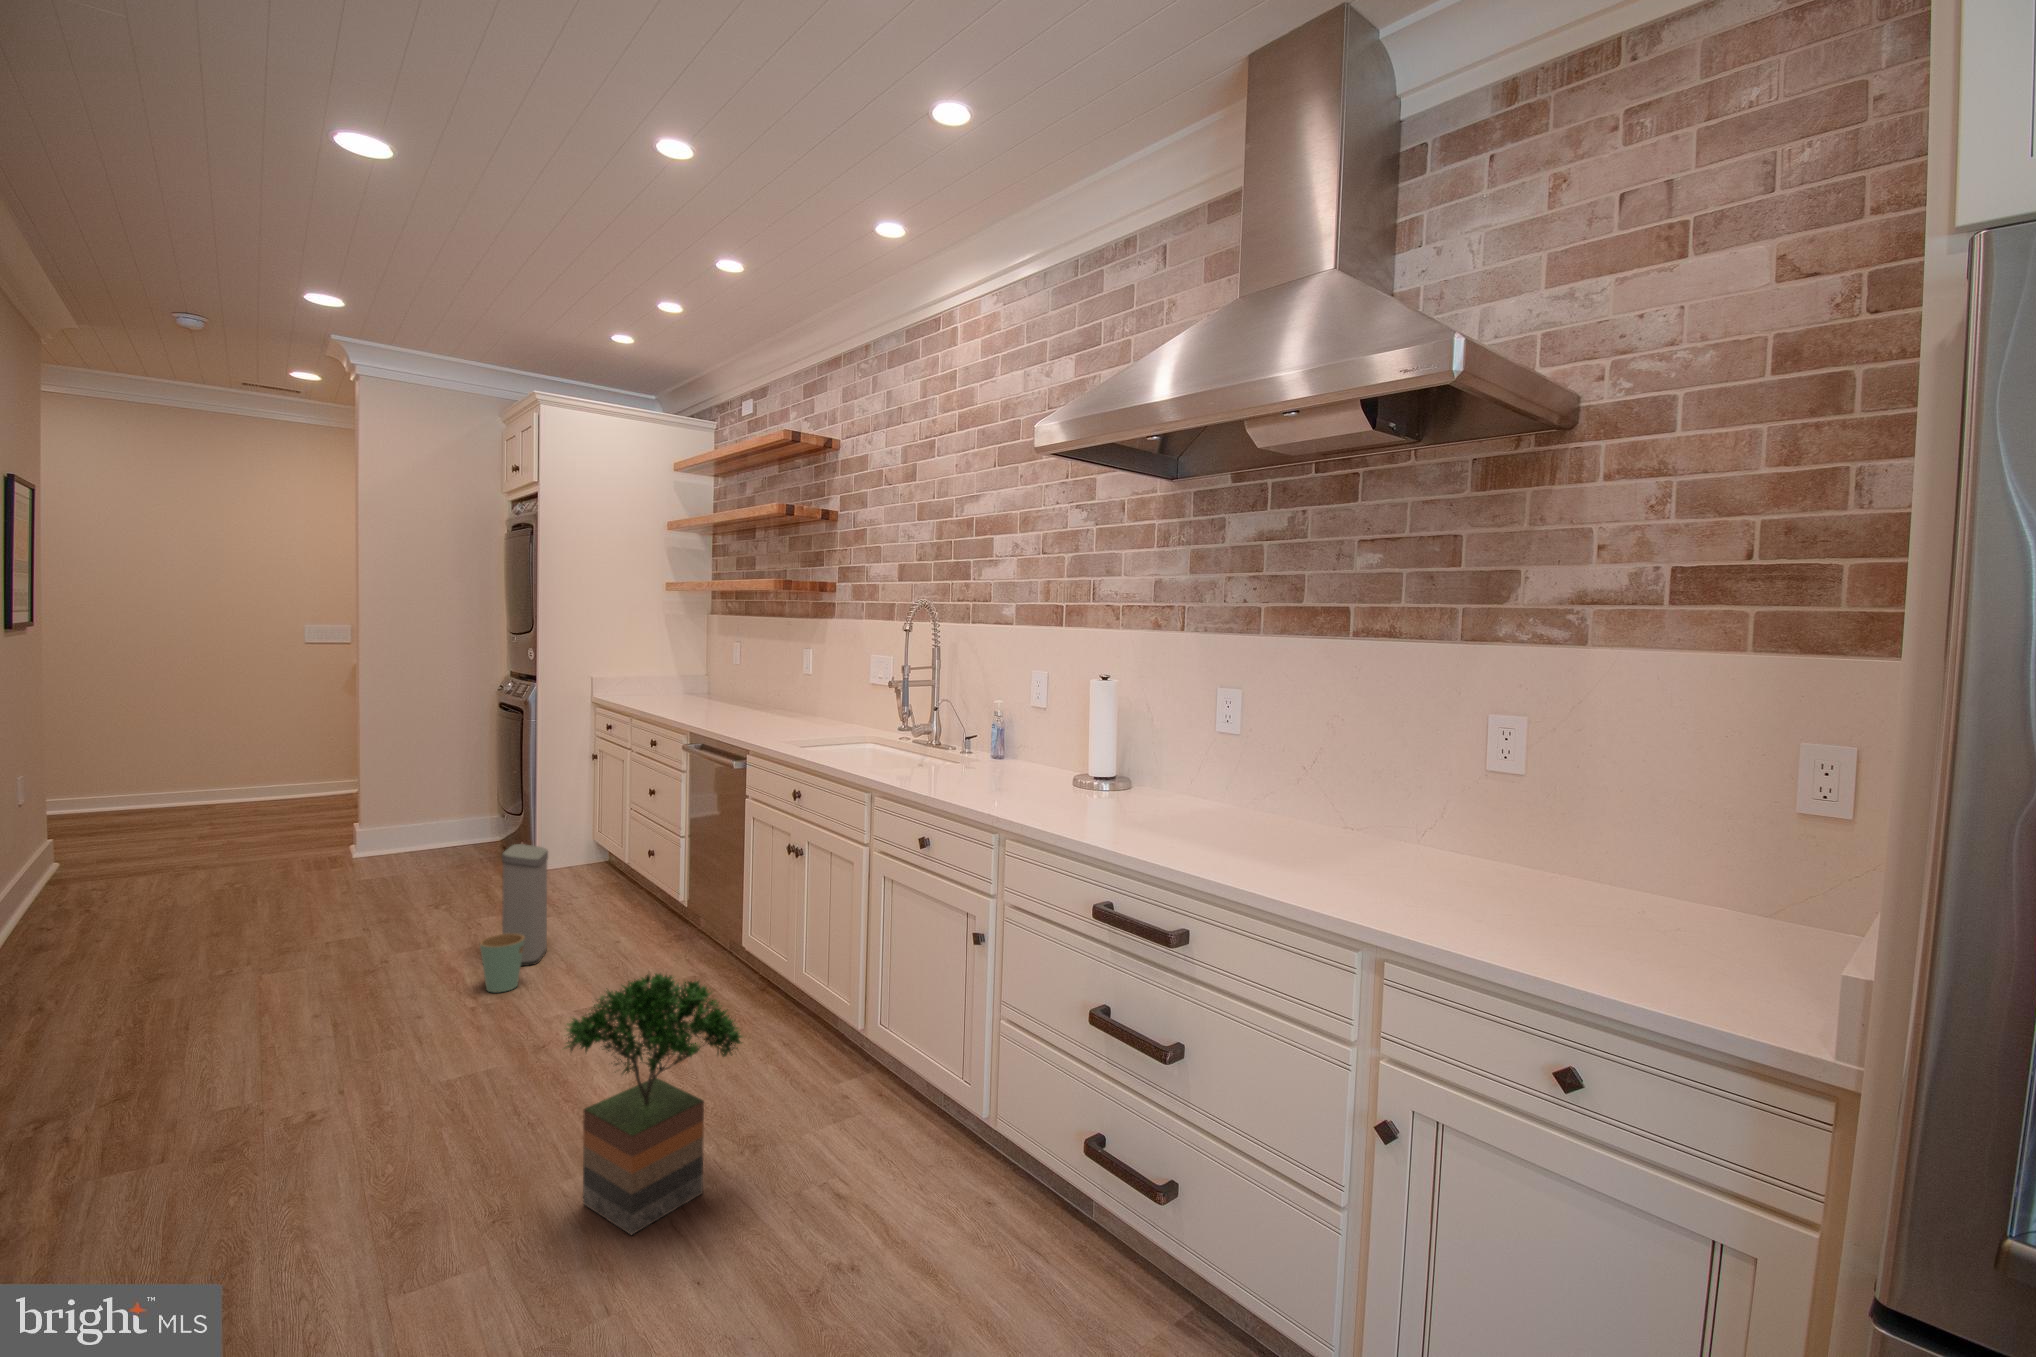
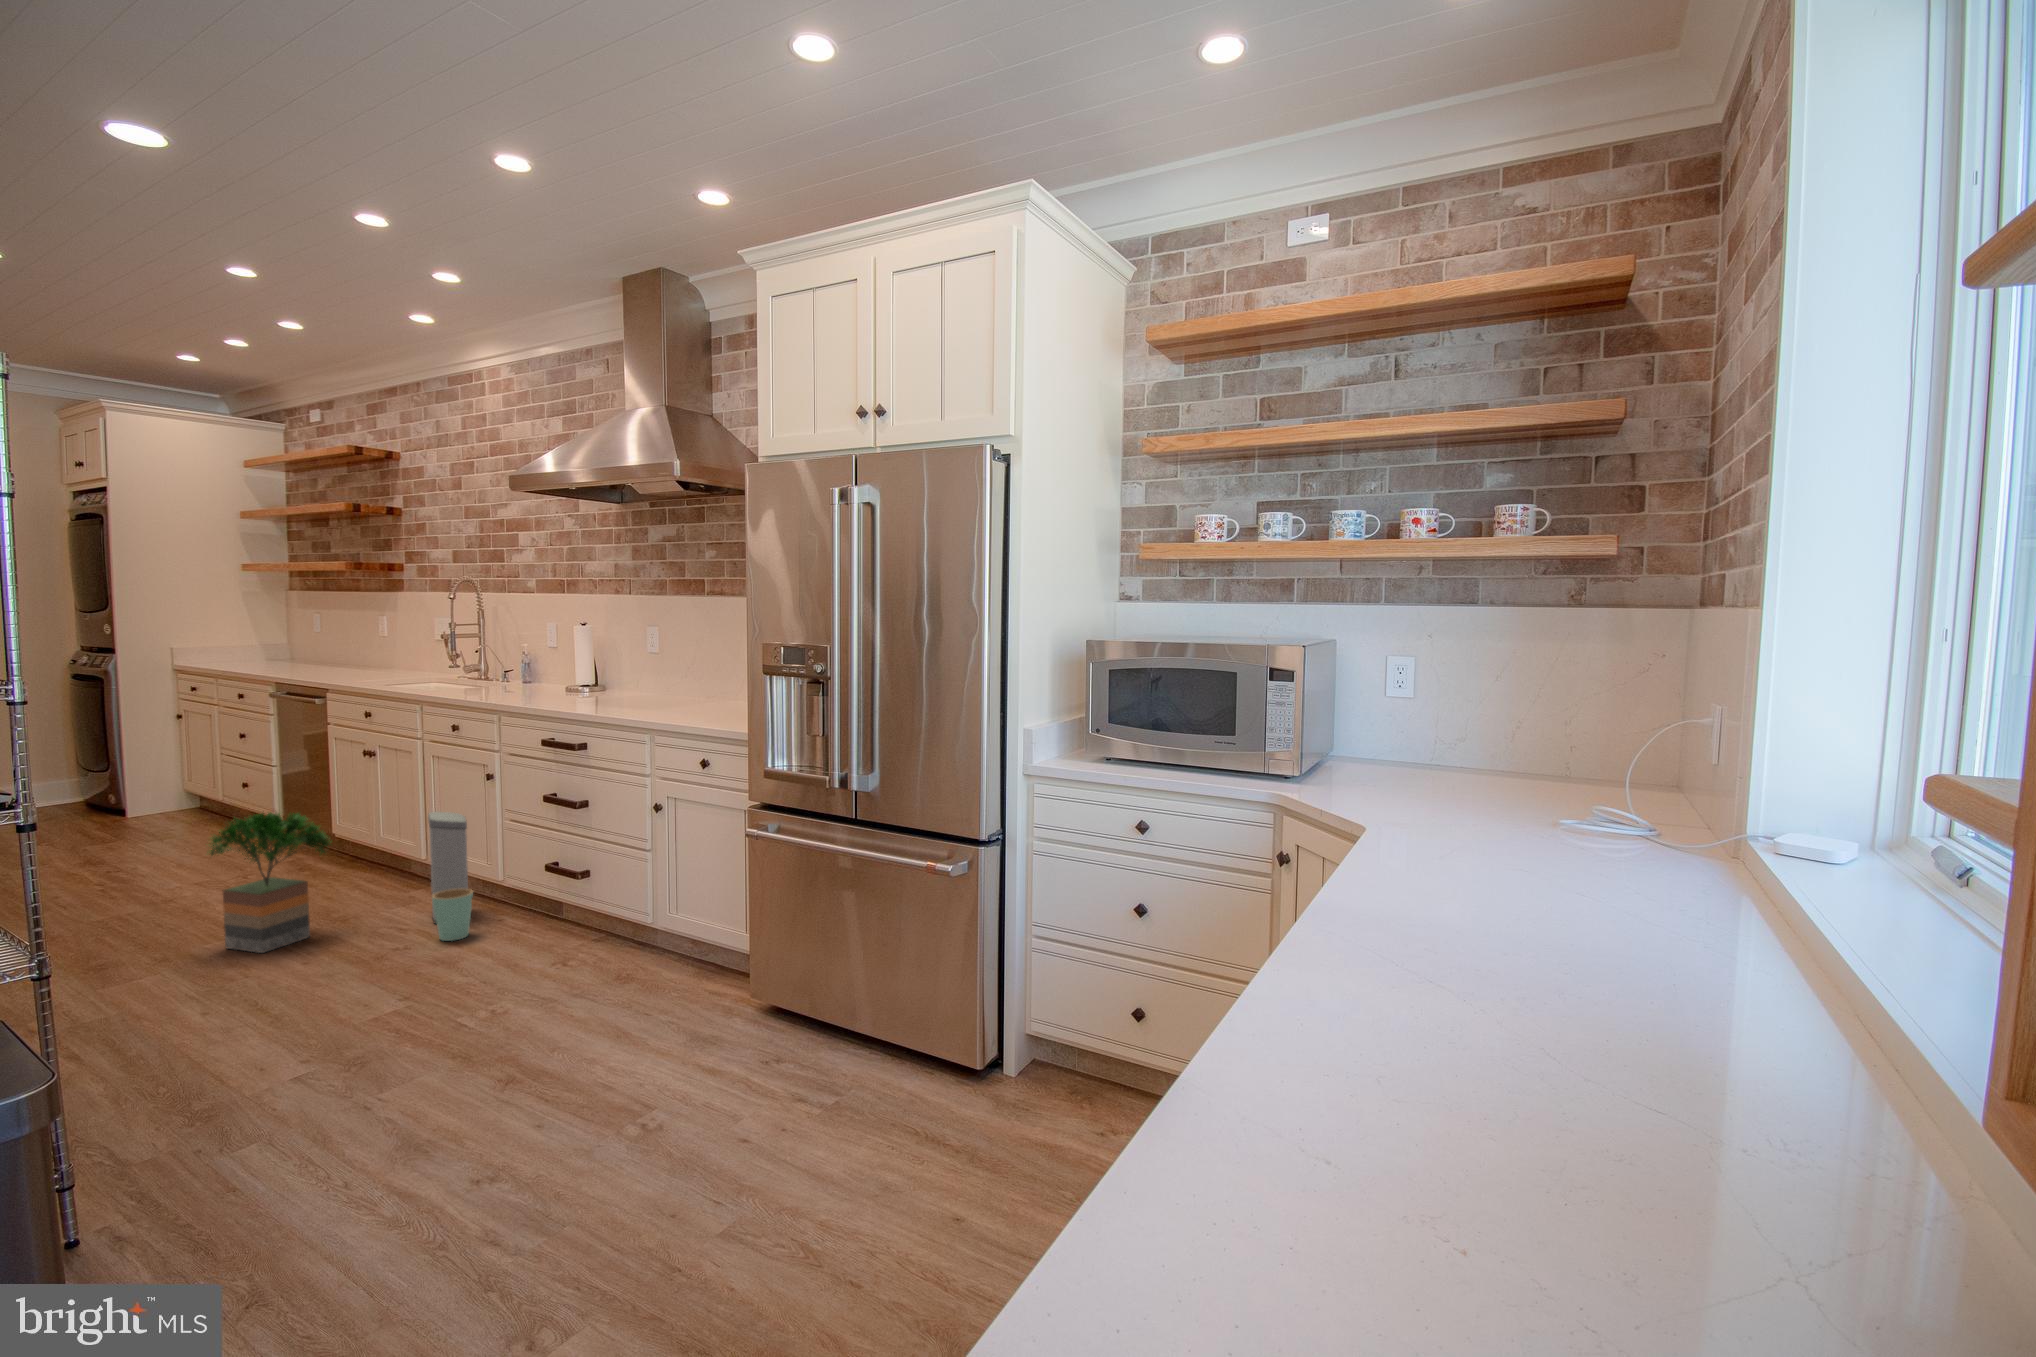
trash can: present [480,844,548,992] -> present [428,812,473,941]

